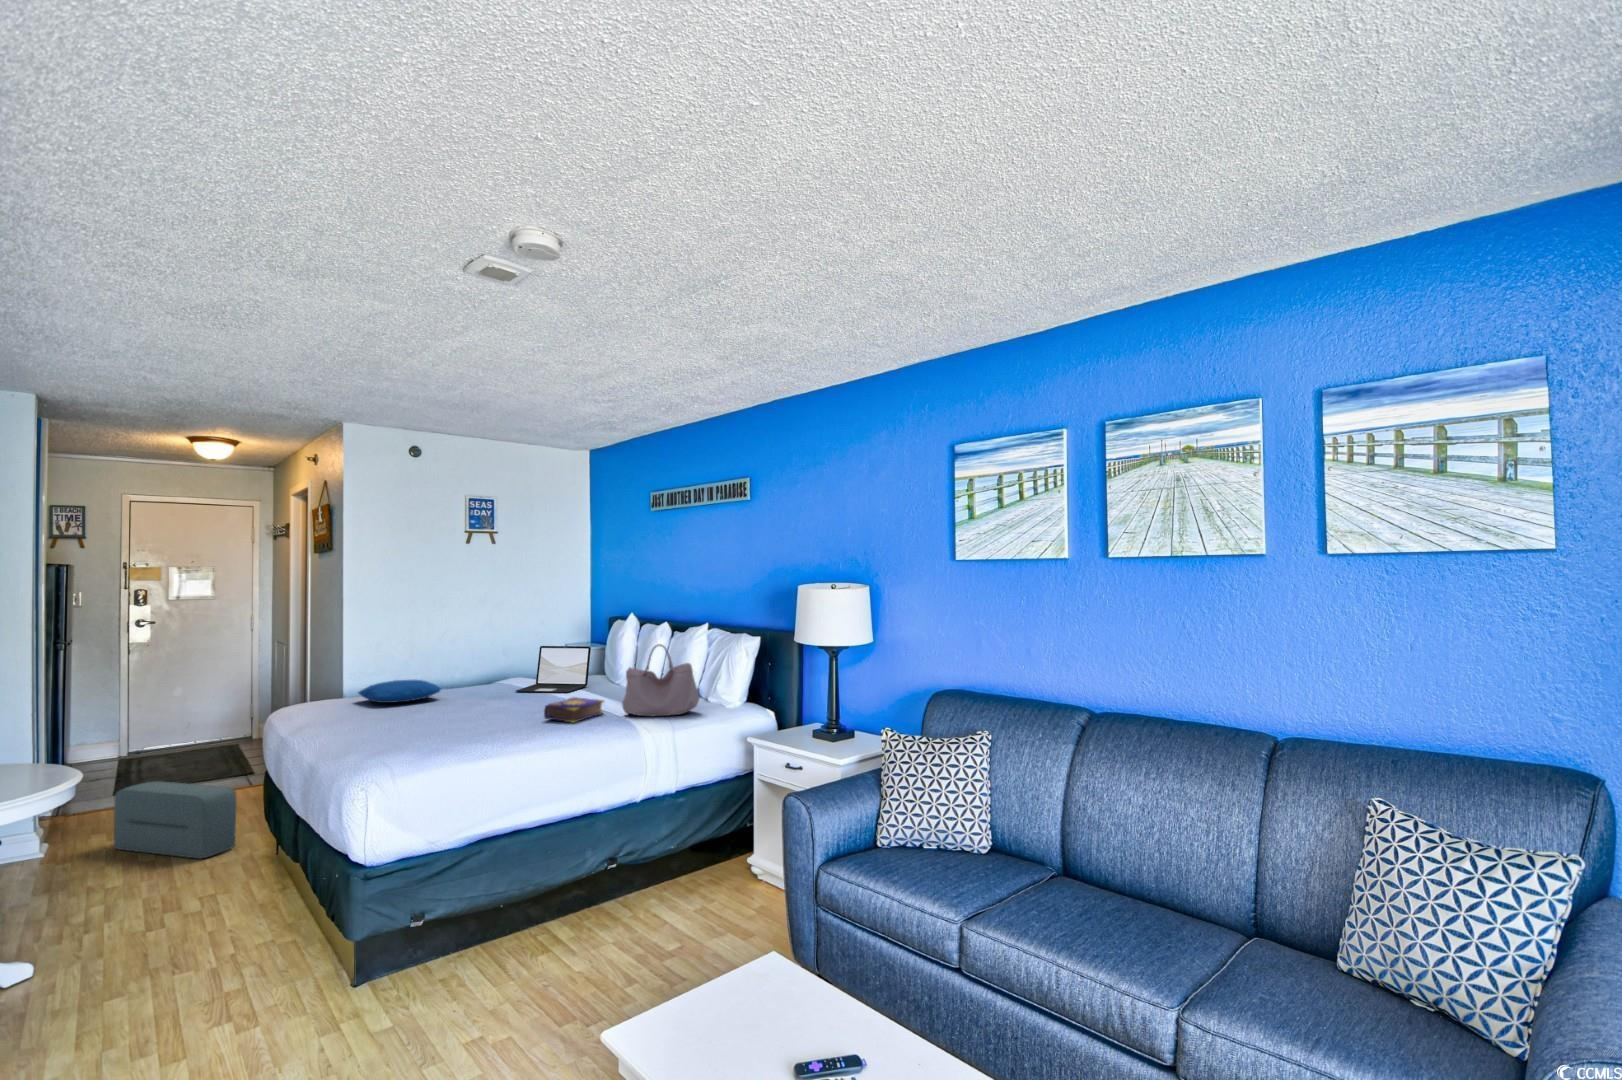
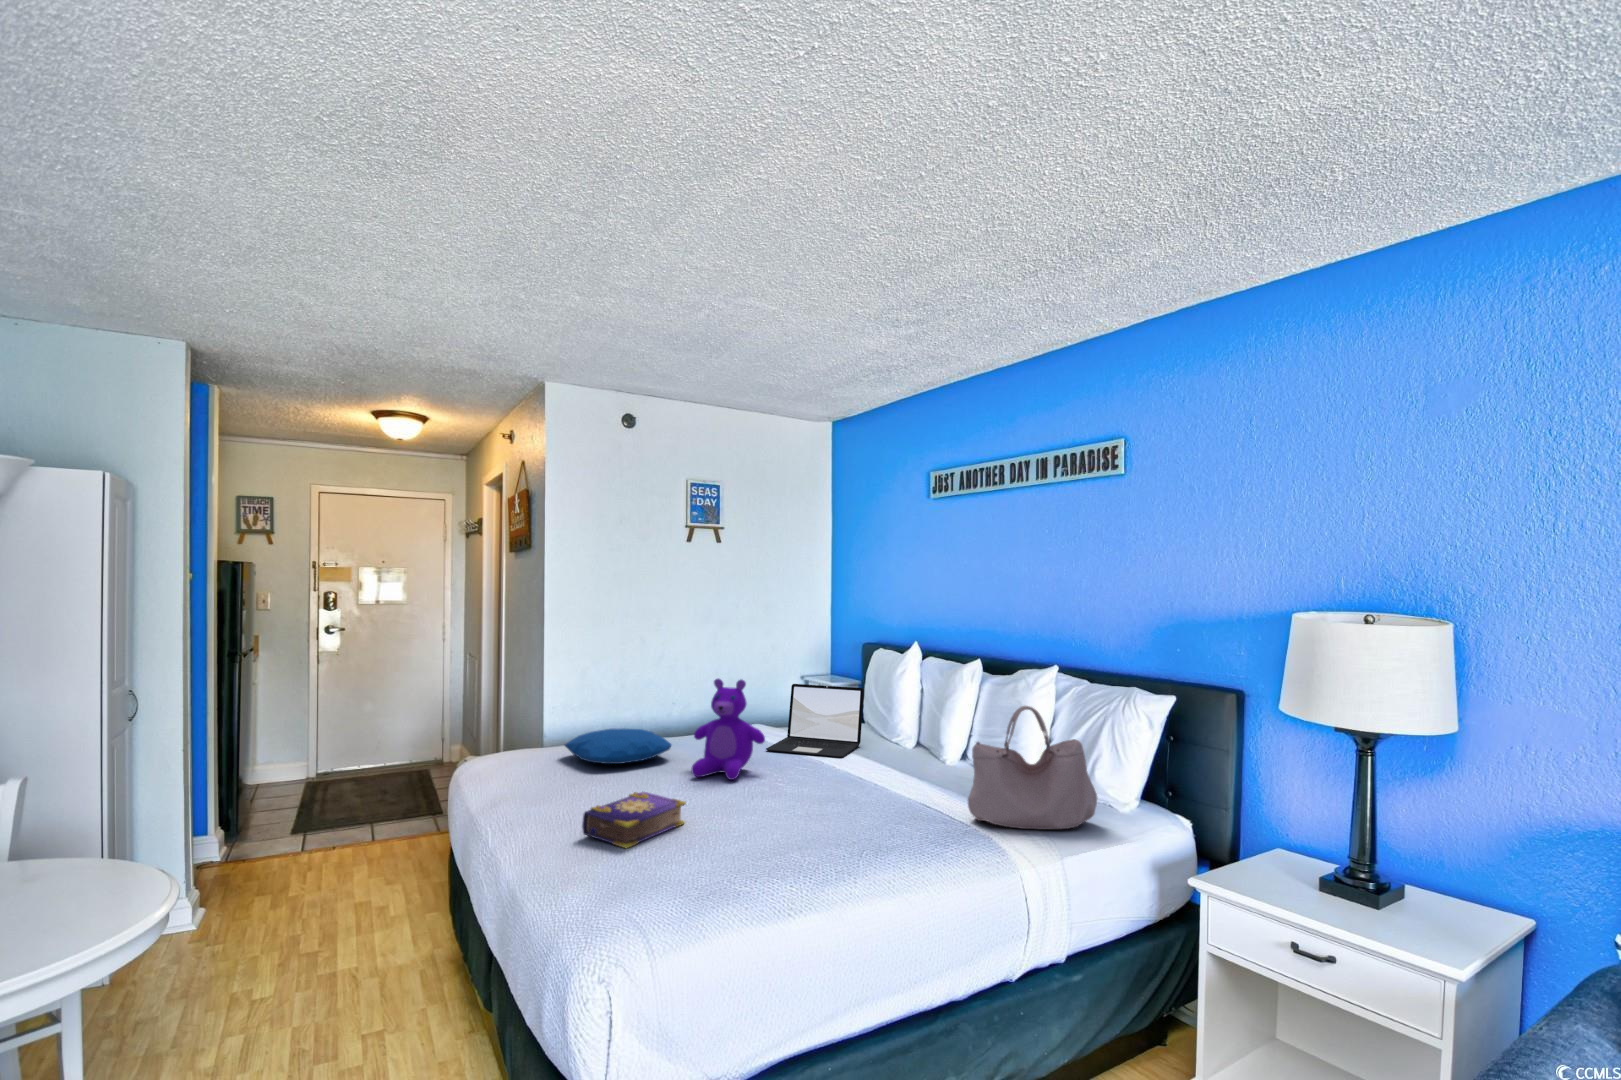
teddy bear: none [451,639,506,706] -> present [691,679,765,780]
book: present [544,697,604,723] -> present [582,791,686,848]
pouf: present [114,781,236,859] -> none [271,847,413,970]

